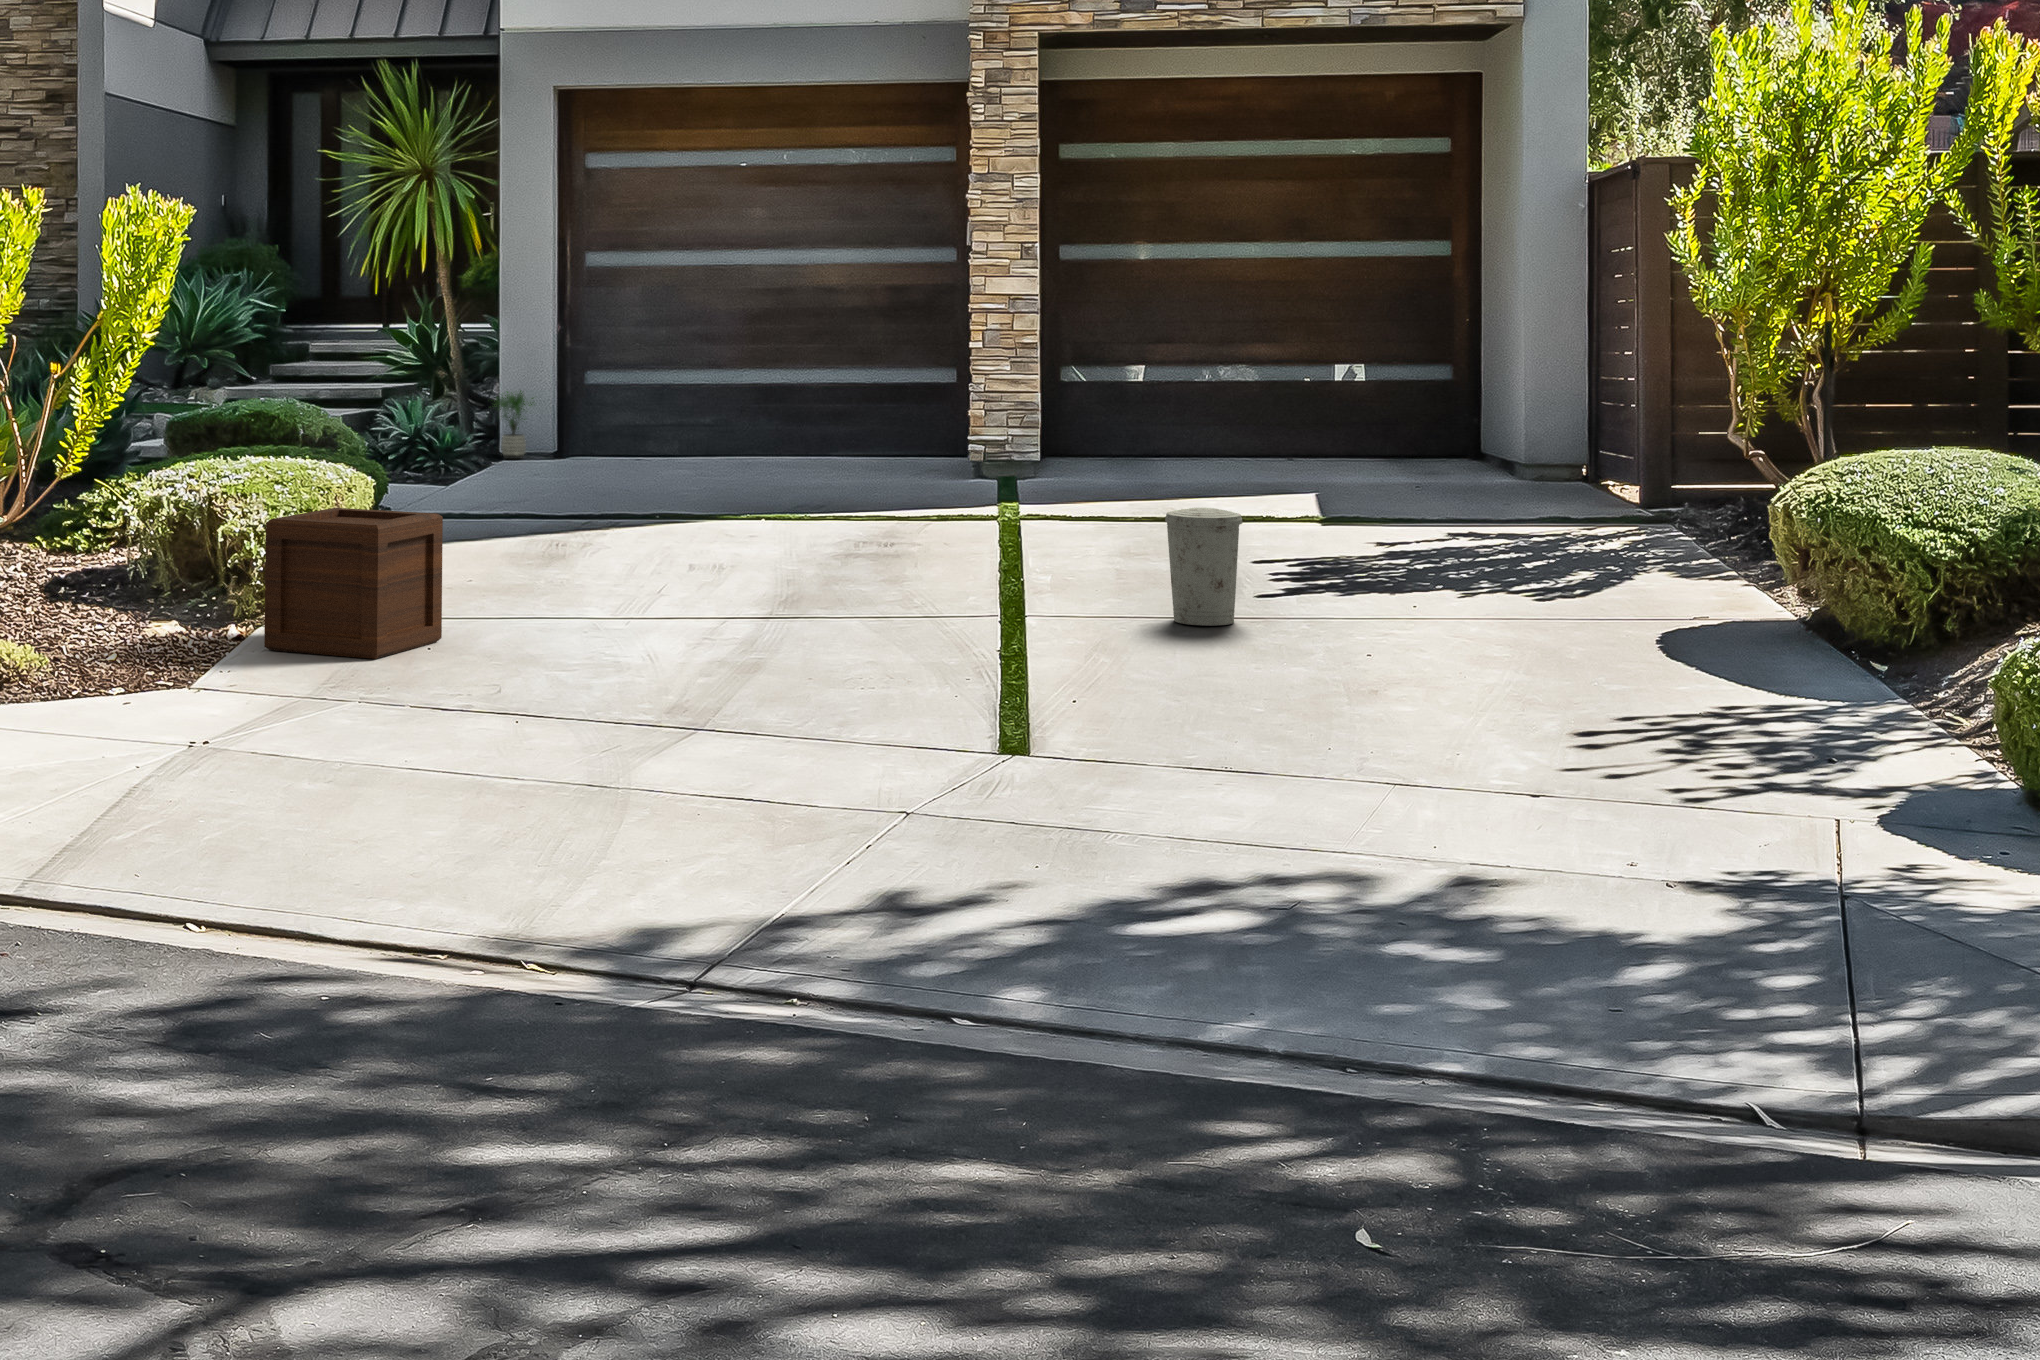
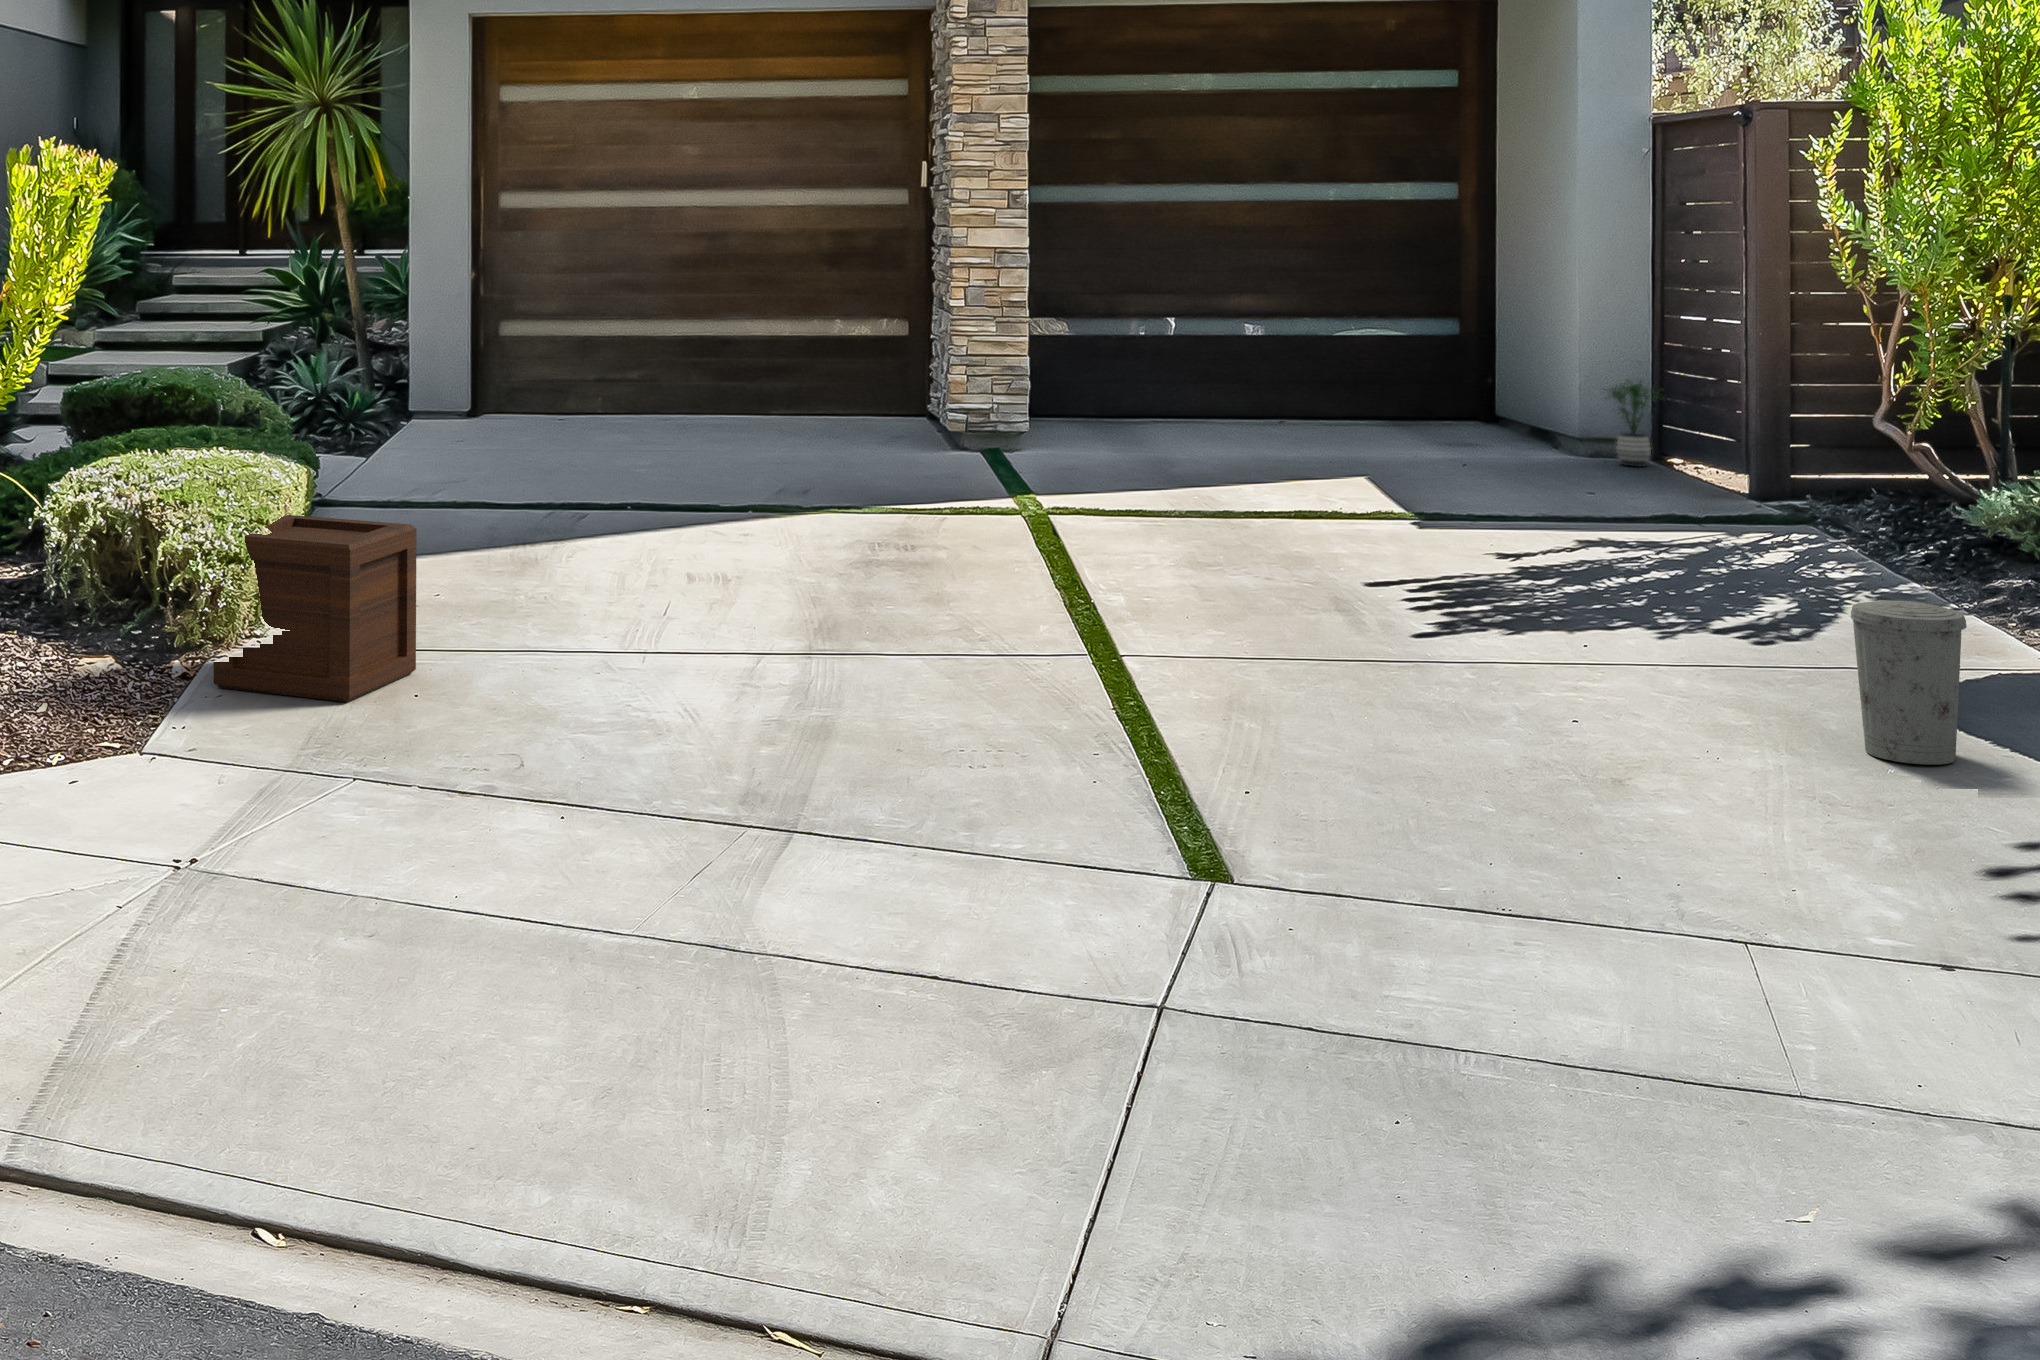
potted plant: present [491,391,535,459] -> present [1604,380,1664,467]
trash can: present [1165,508,1242,626] -> present [1851,601,1967,765]

